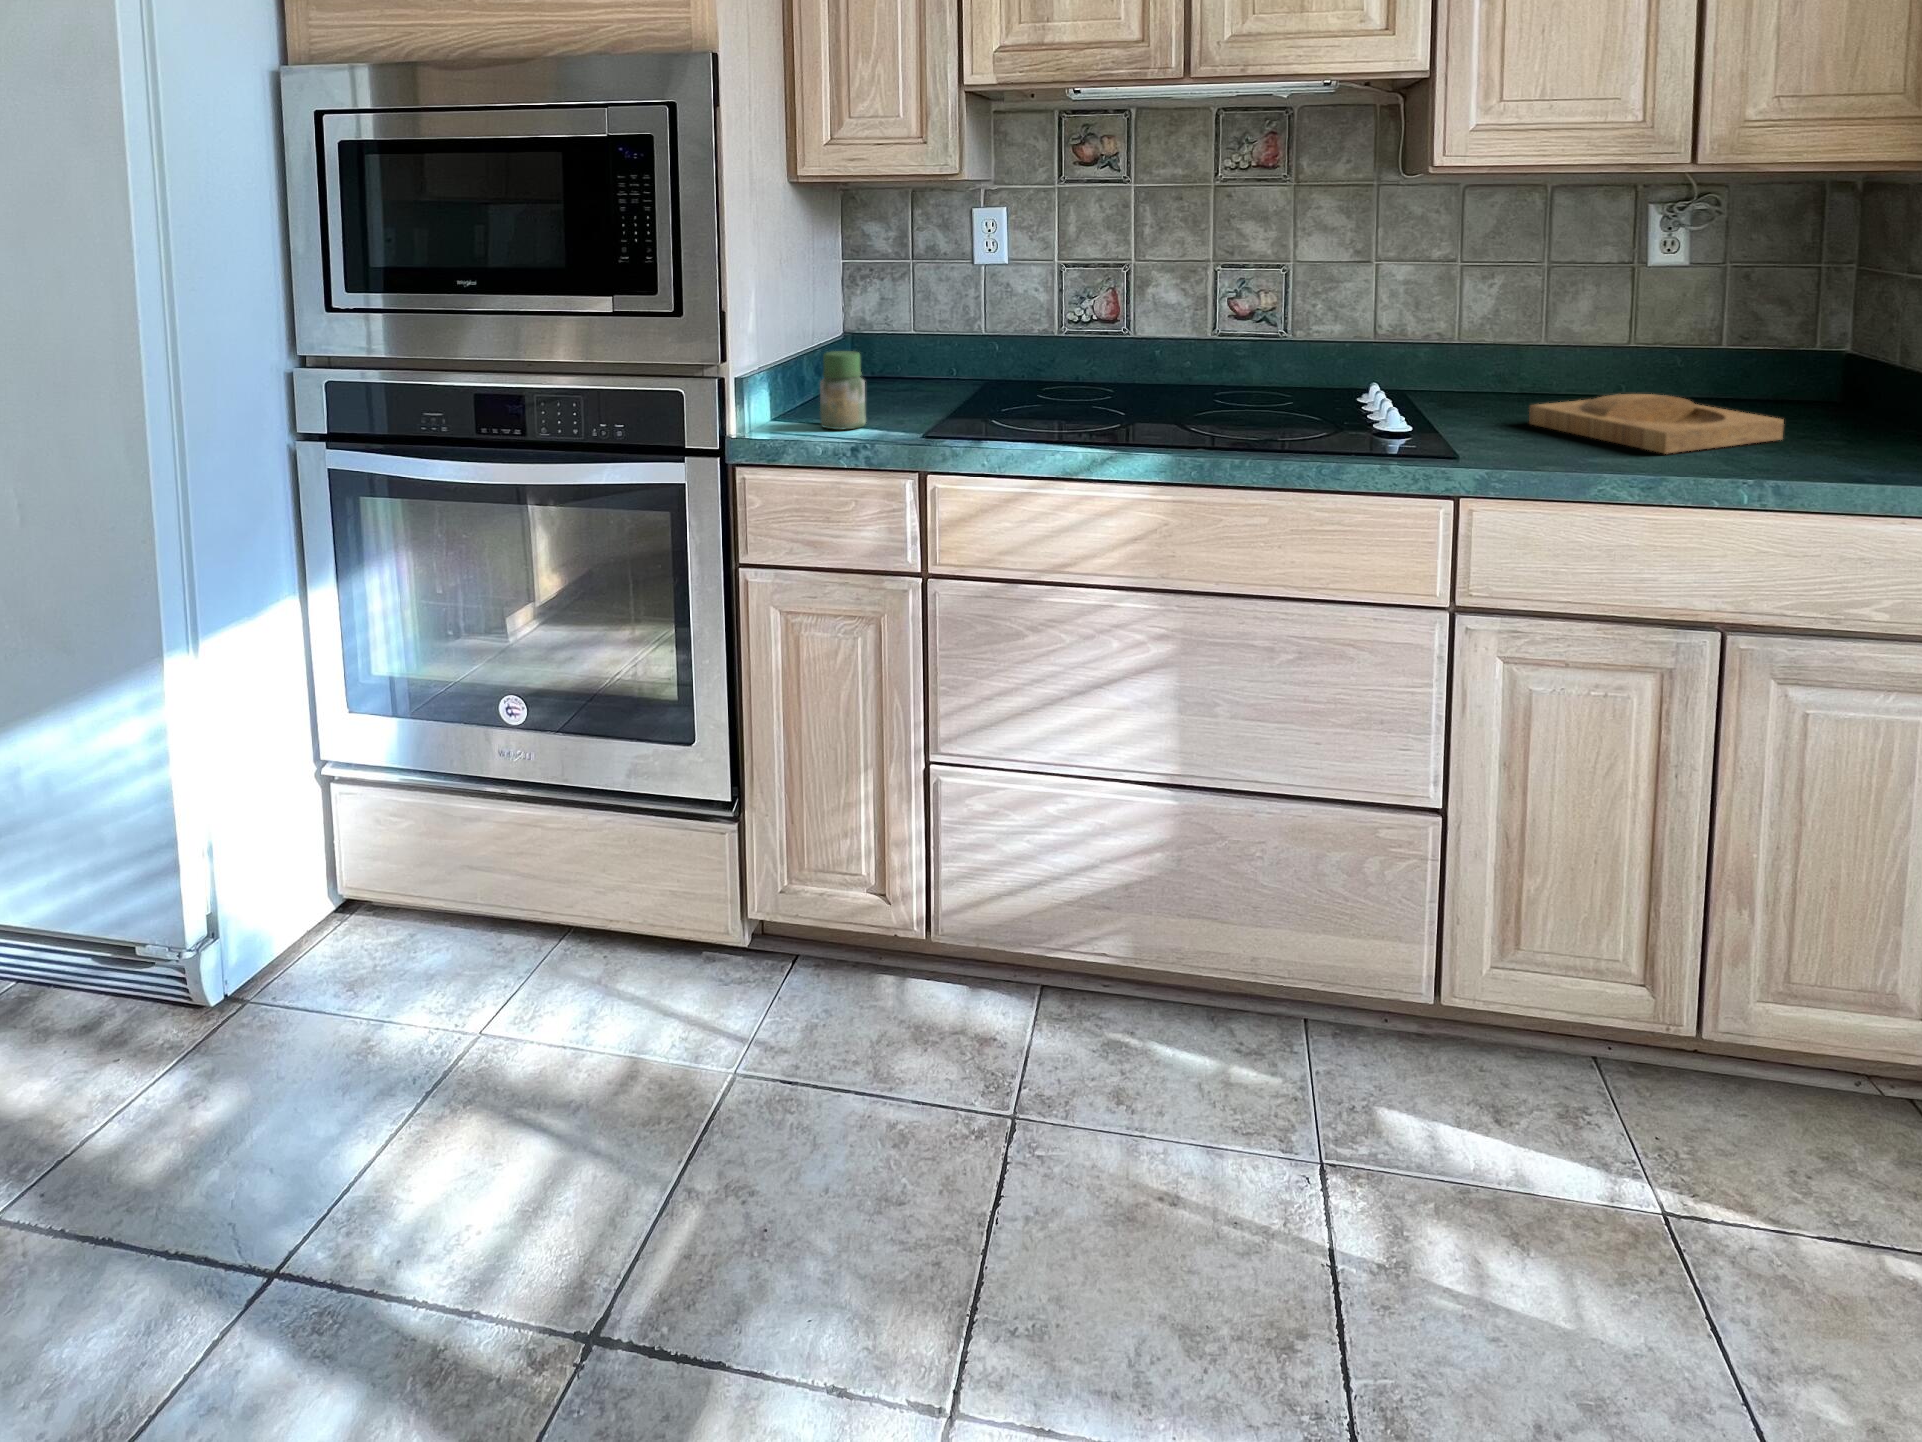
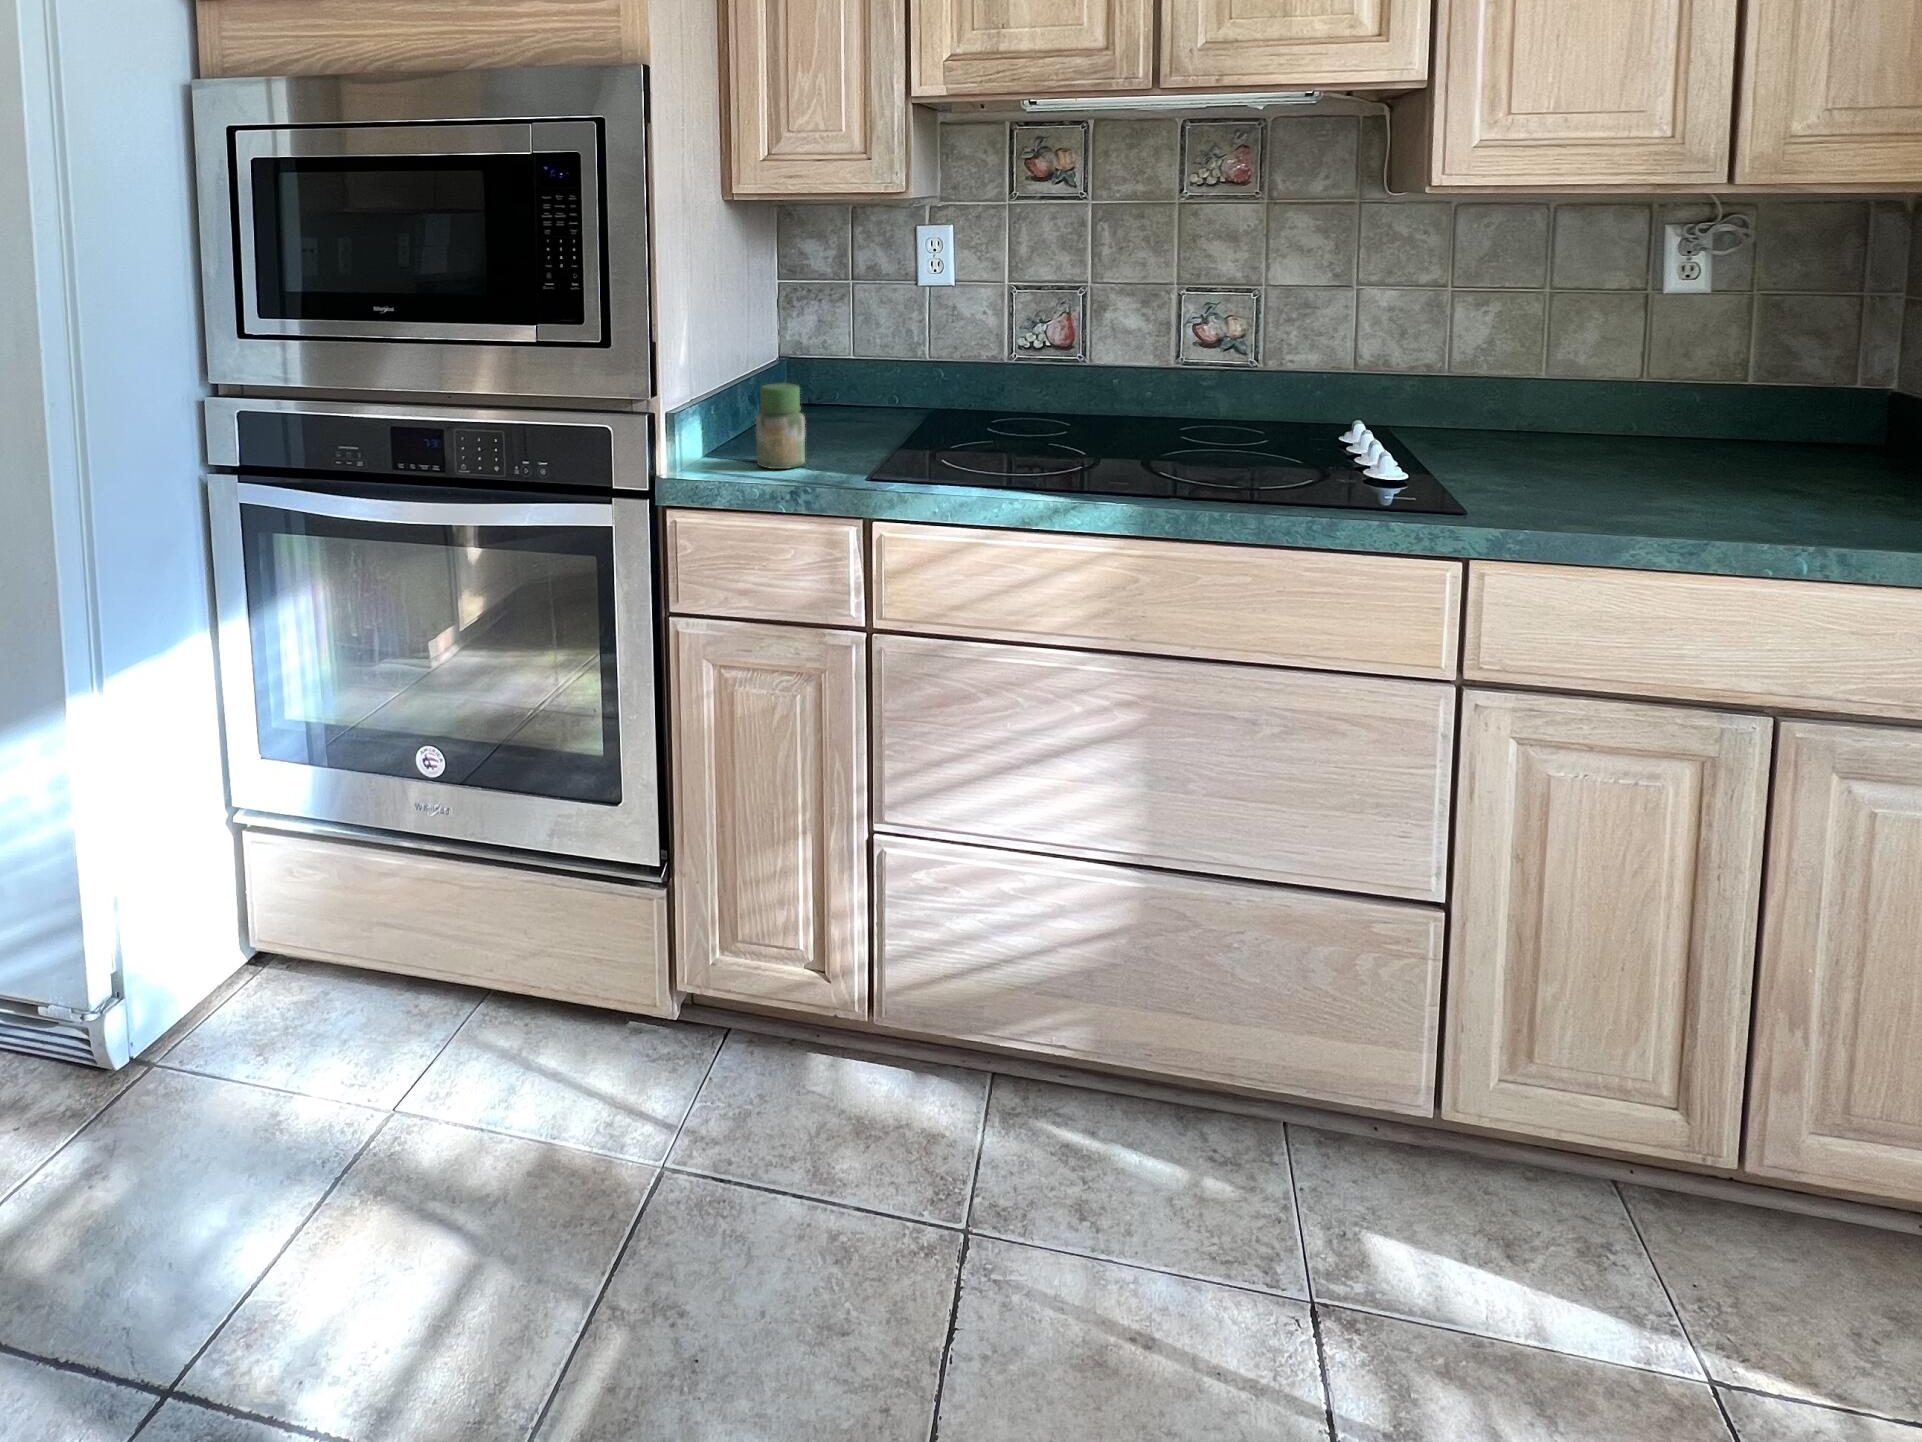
tray: present [1529,394,1784,454] -> none [1536,437,1834,511]

